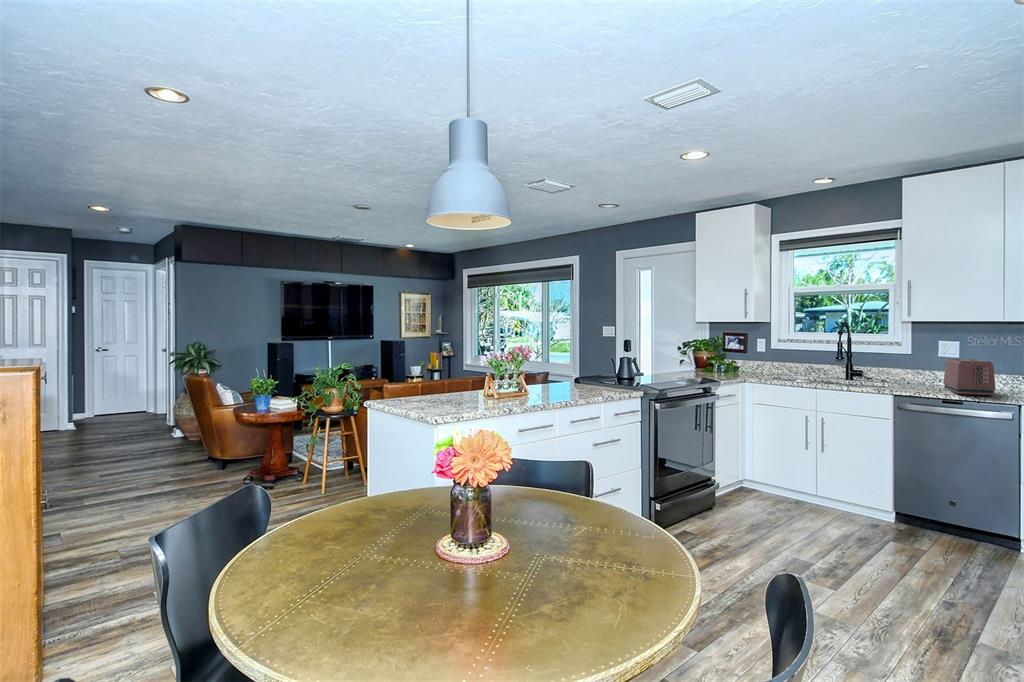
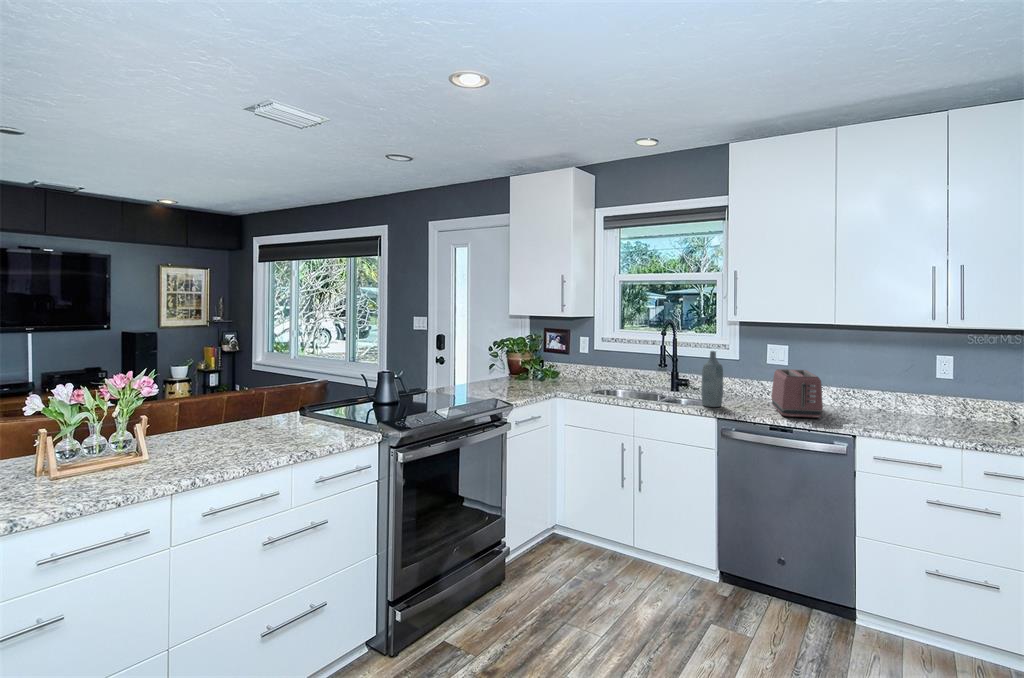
bottle: none [880,343,900,388] -> present [701,351,723,407]

